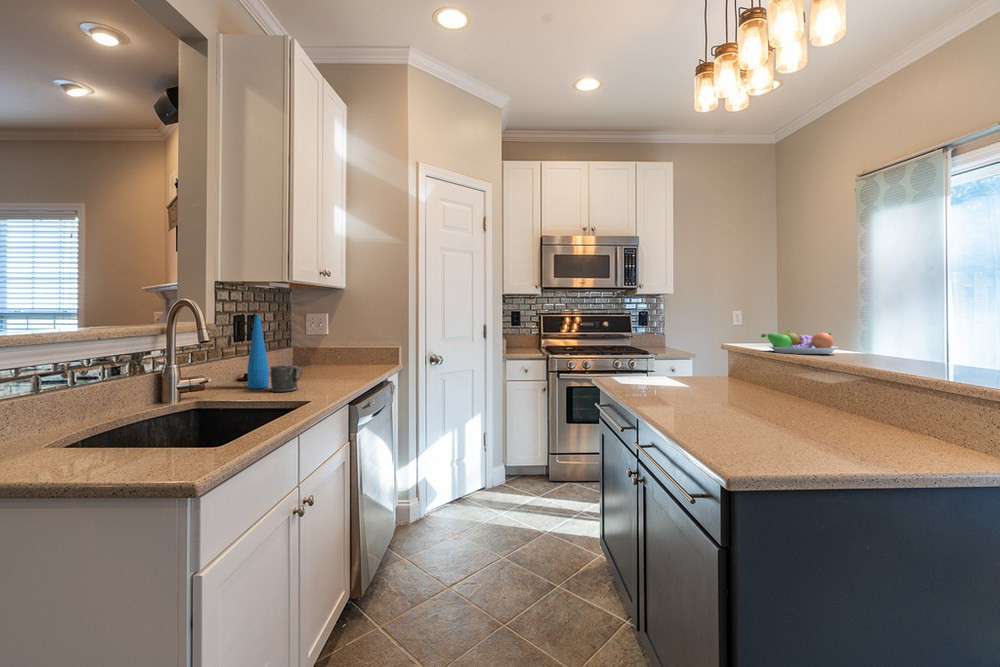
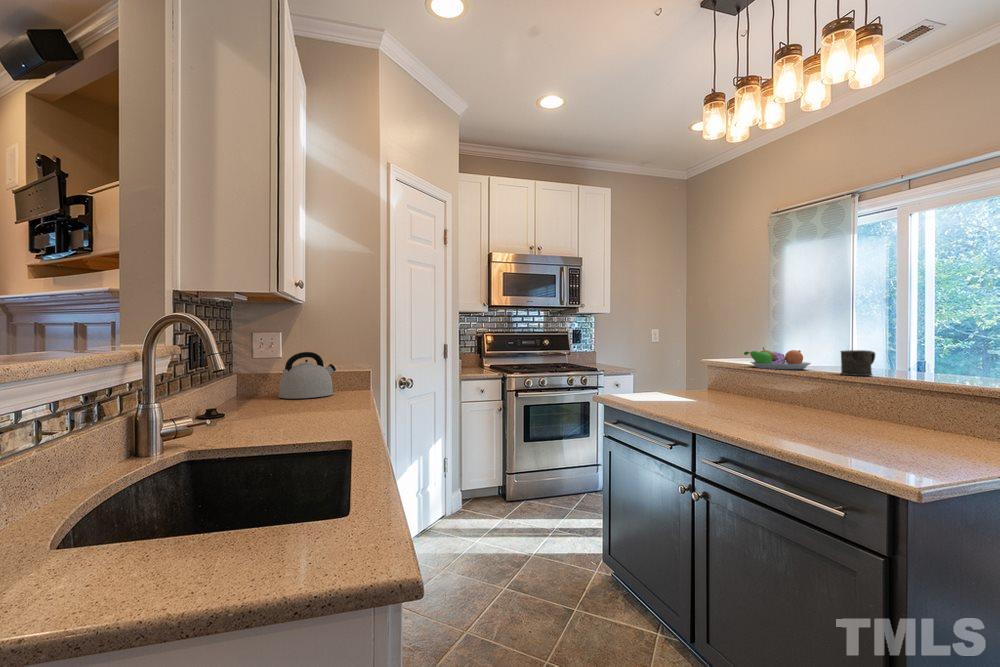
bottle: present [248,310,269,388] -> none [229,329,255,427]
kettle: none [317,331,366,370] -> present [278,352,336,399]
mug: present [271,365,302,392] -> present [840,350,875,376]

